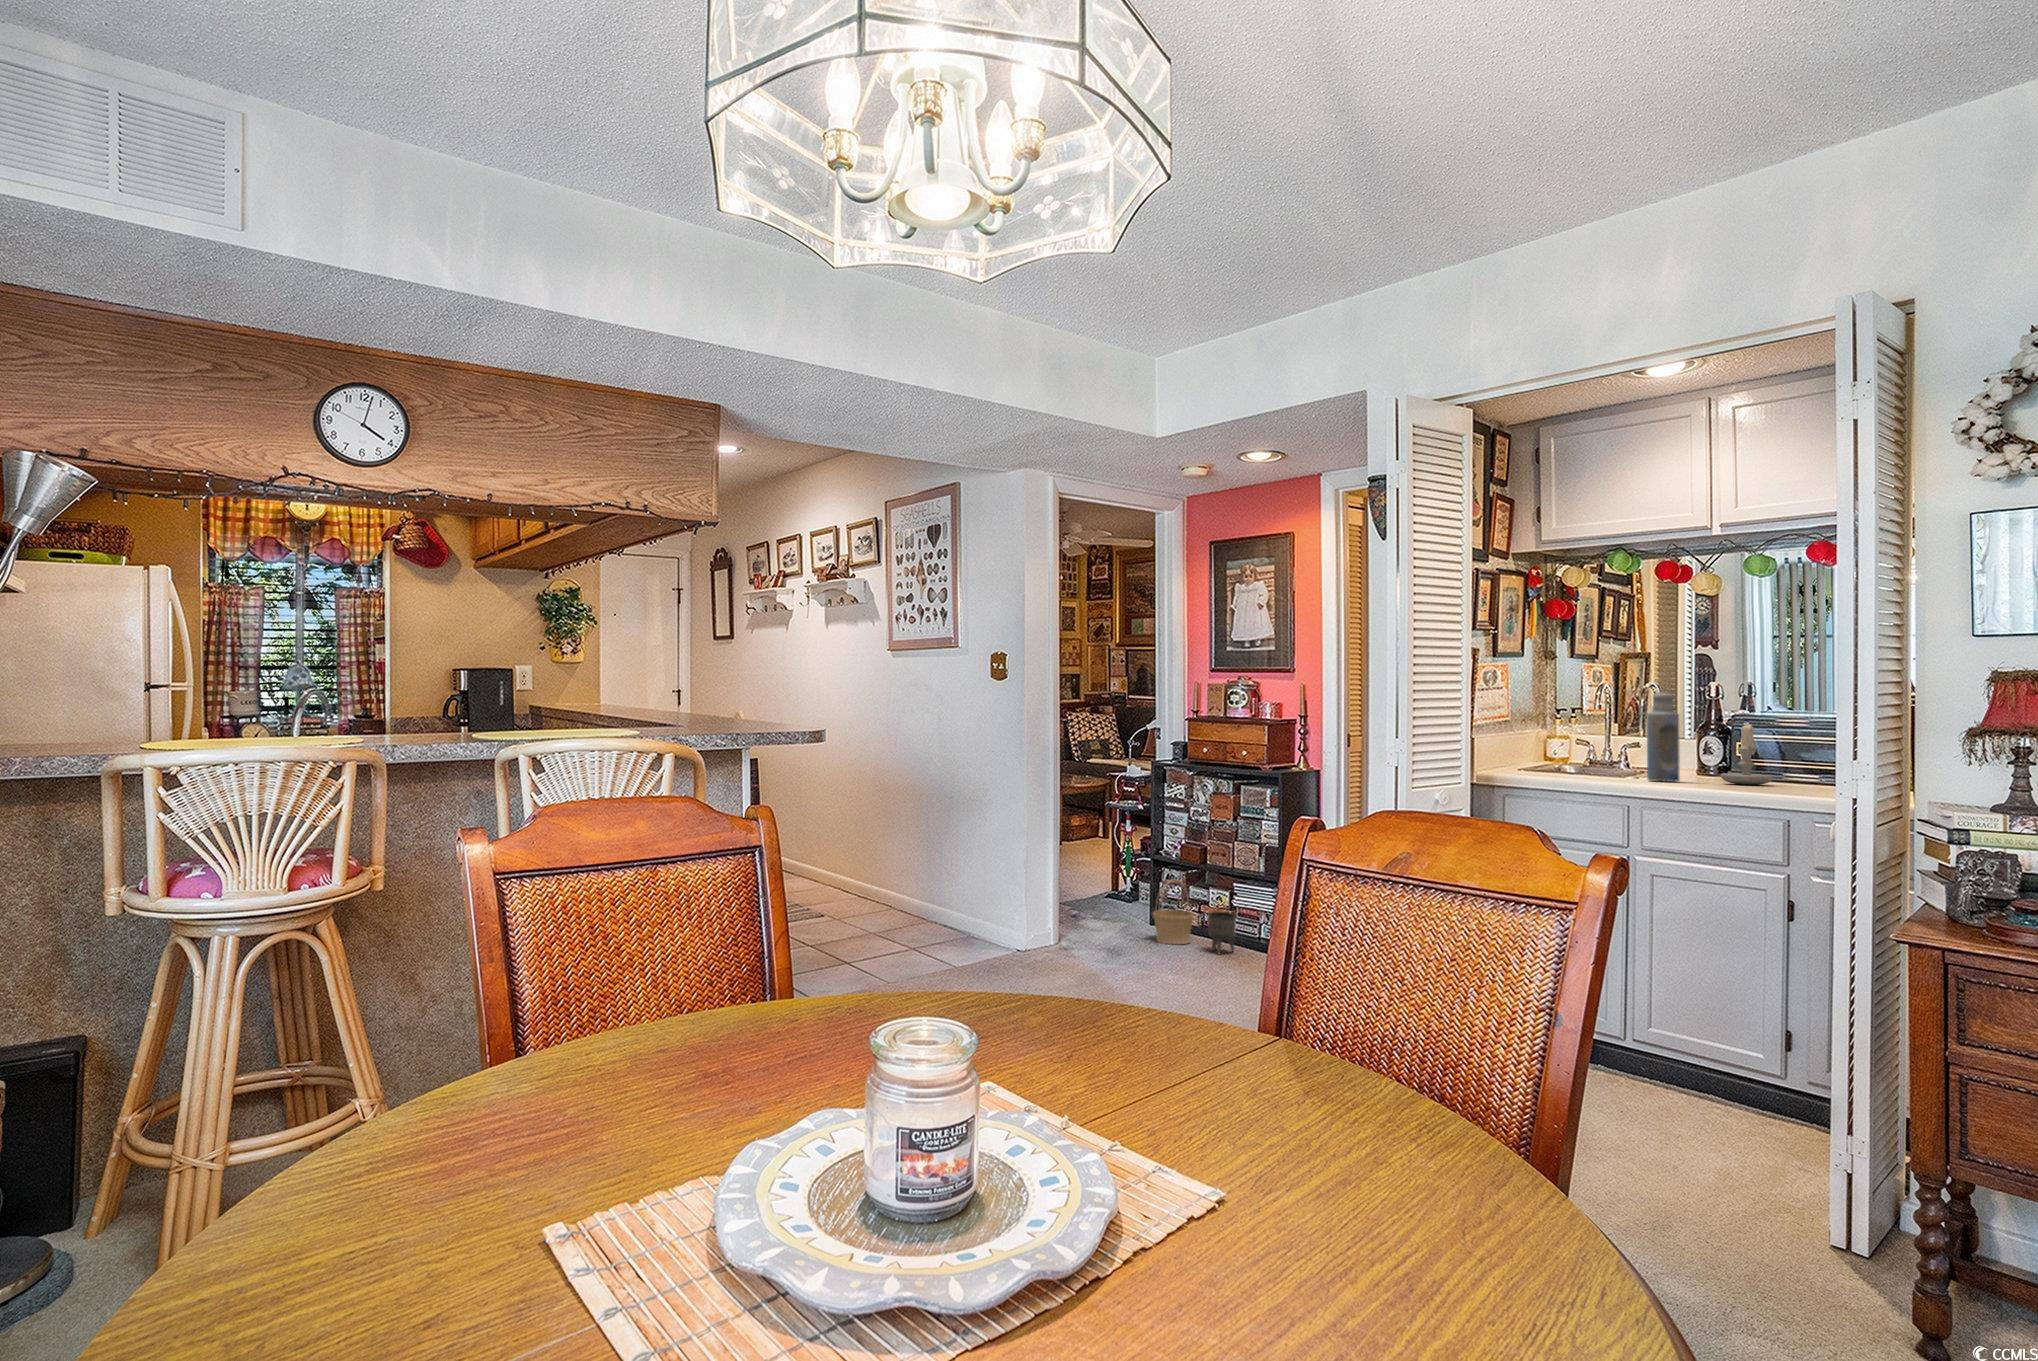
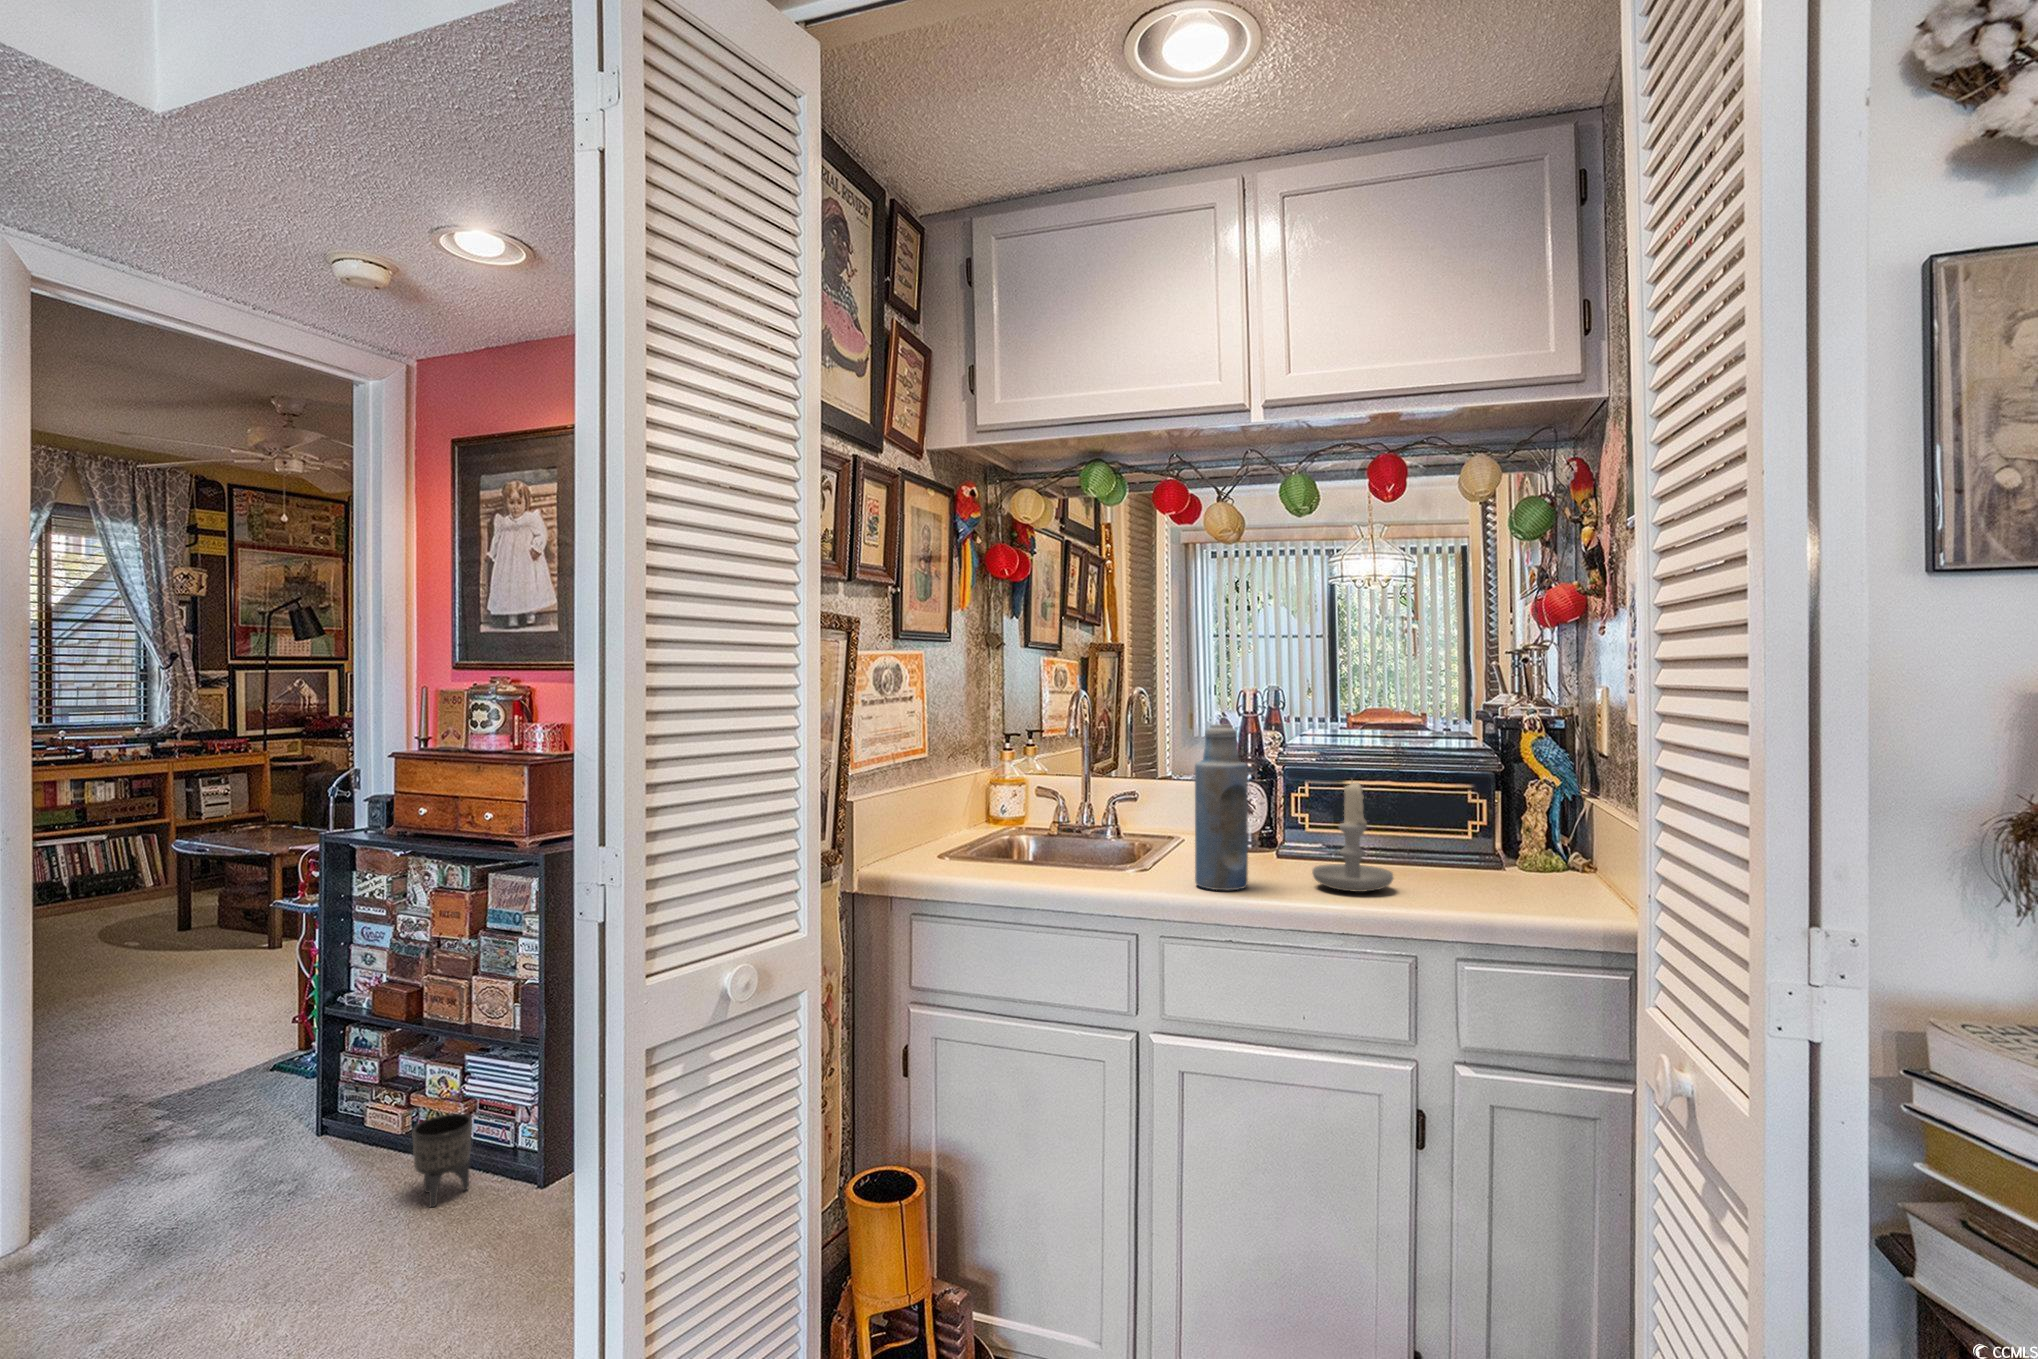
basket: present [1153,879,1194,944] -> none [301,1061,396,1196]

